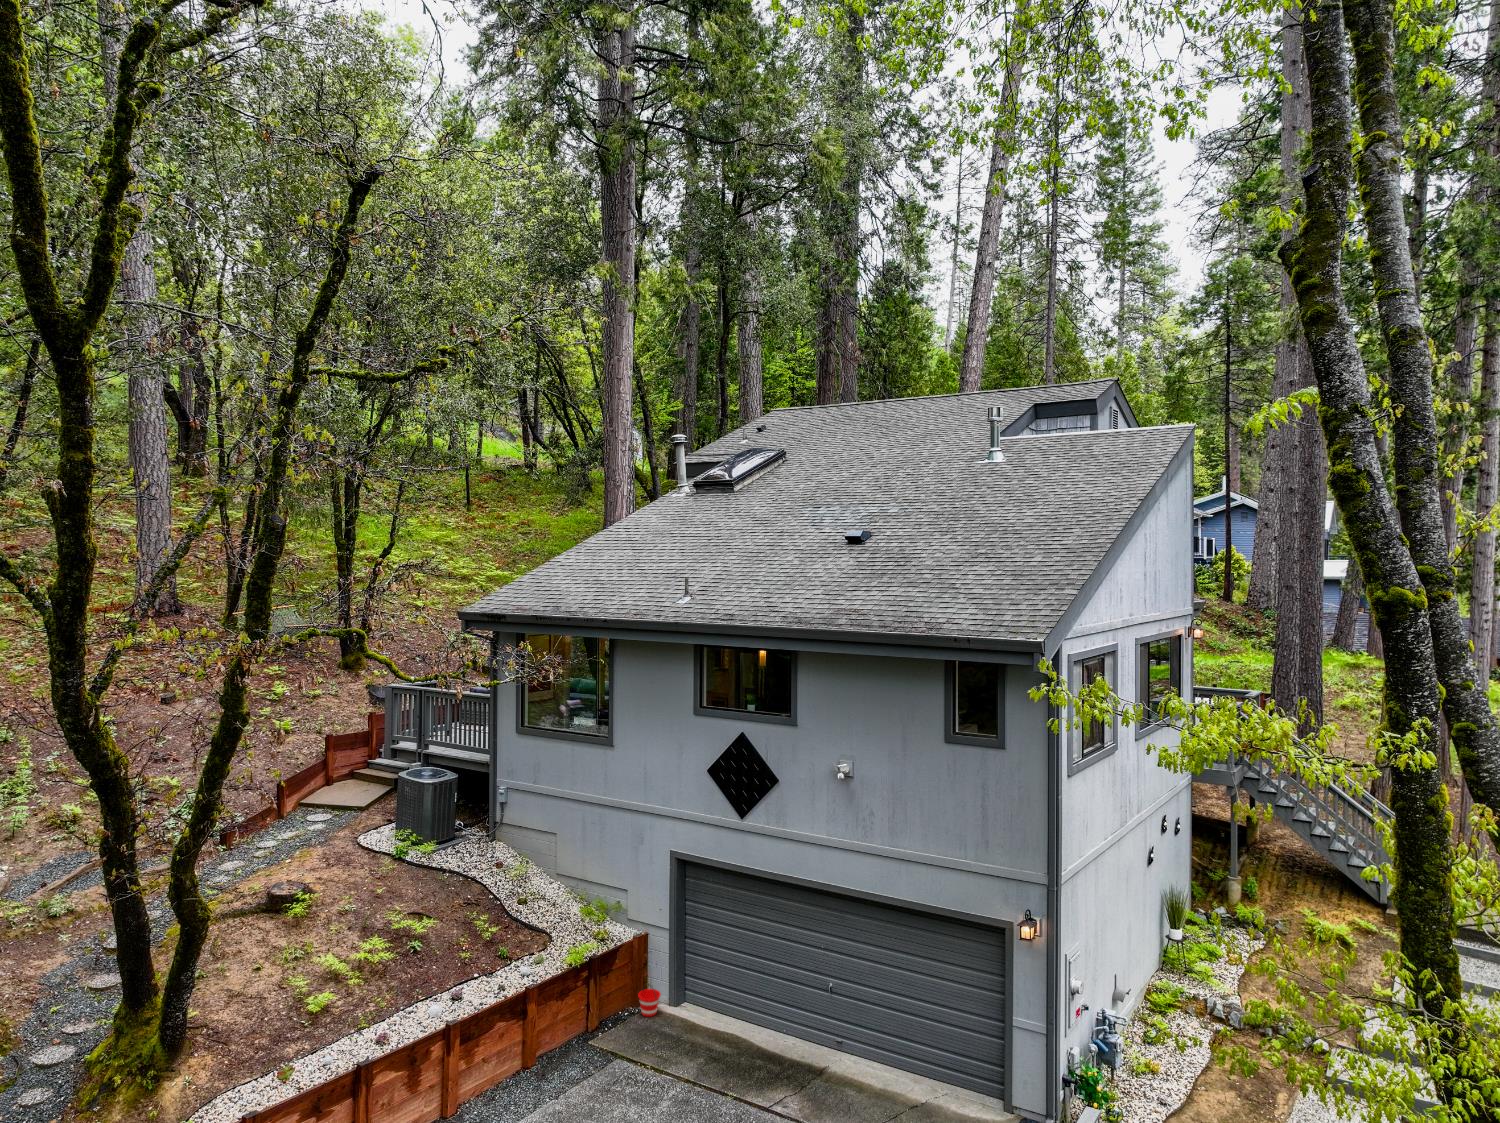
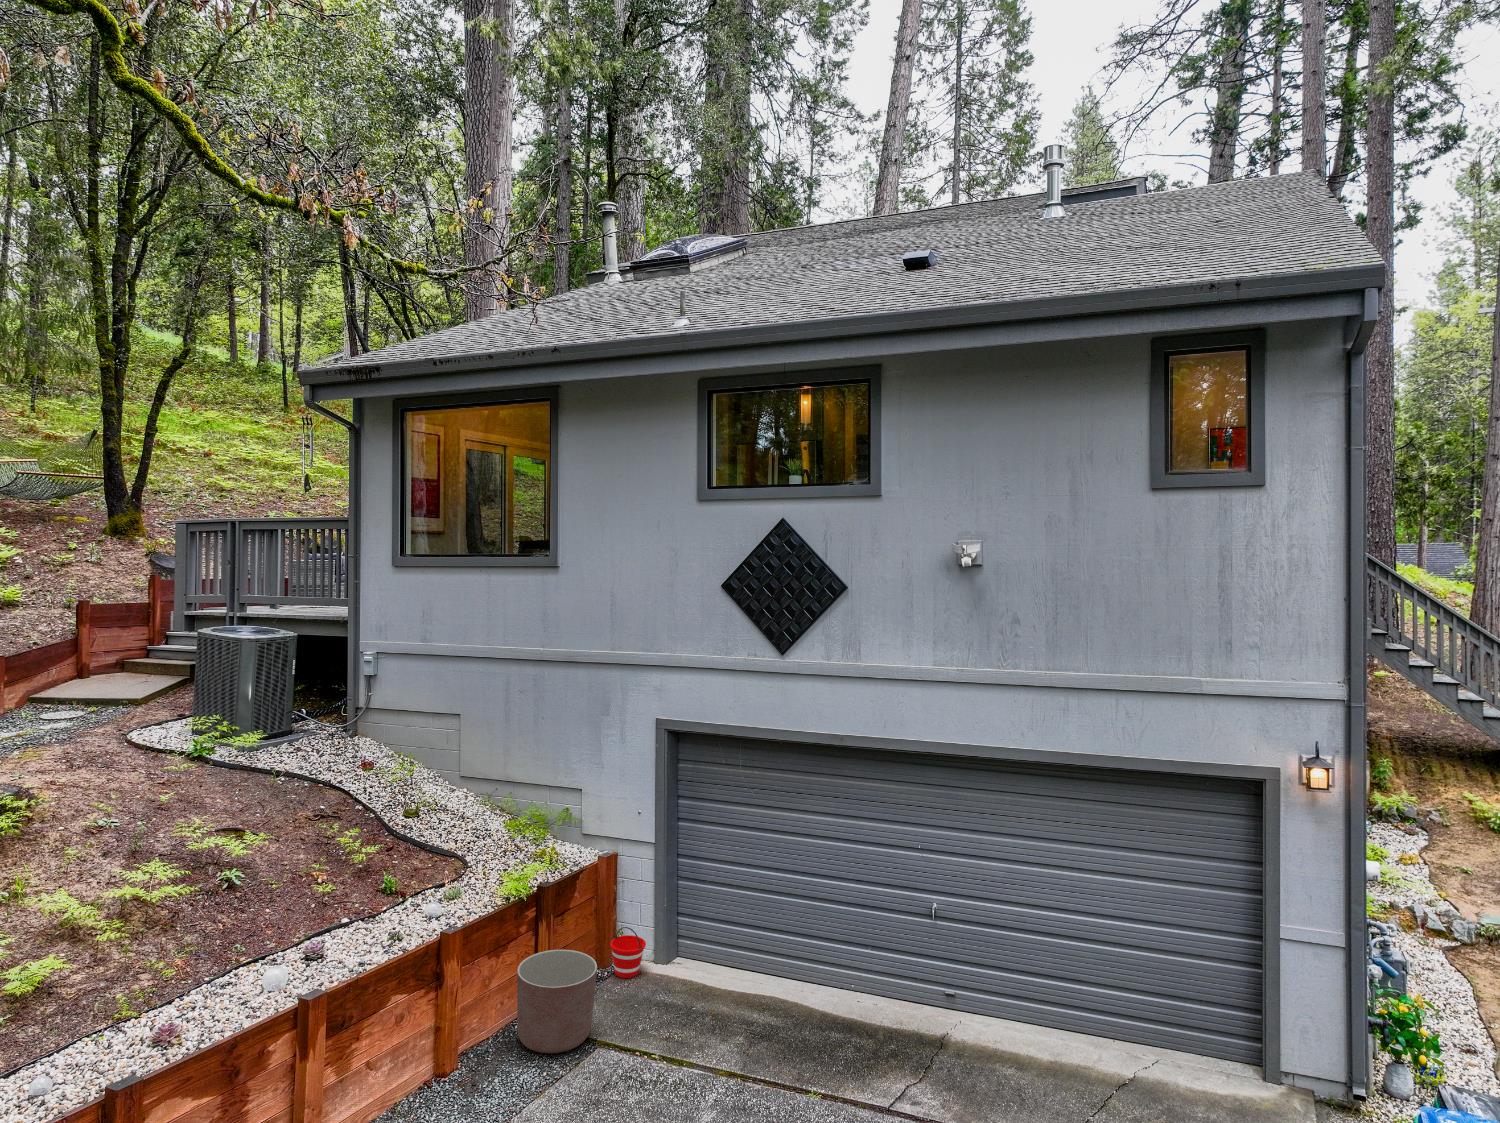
planter: none [570,998,617,1061] -> present [517,950,597,1053]

